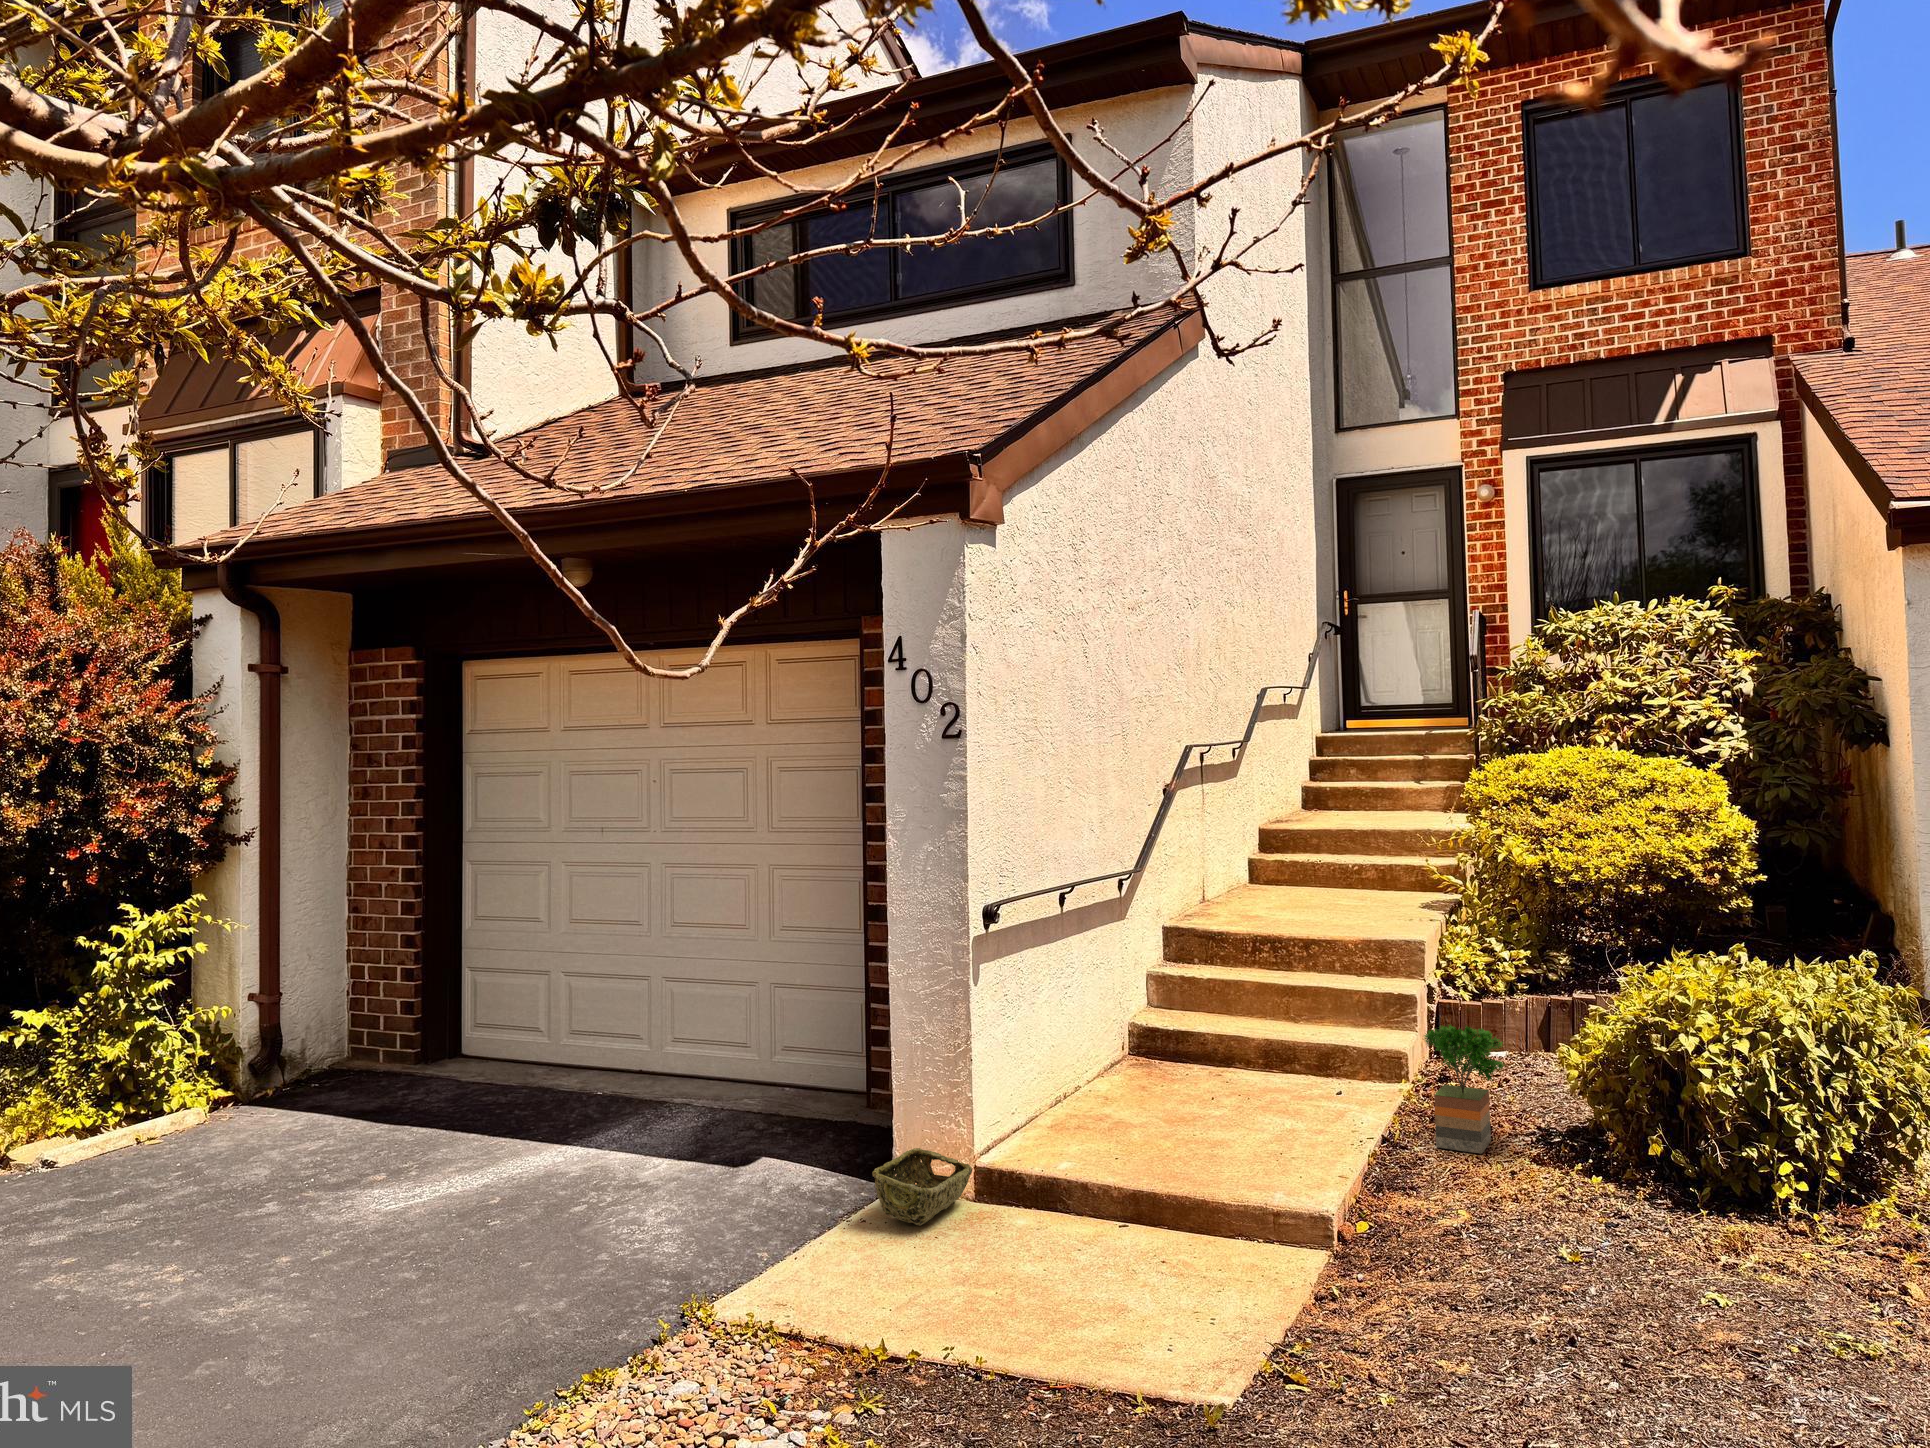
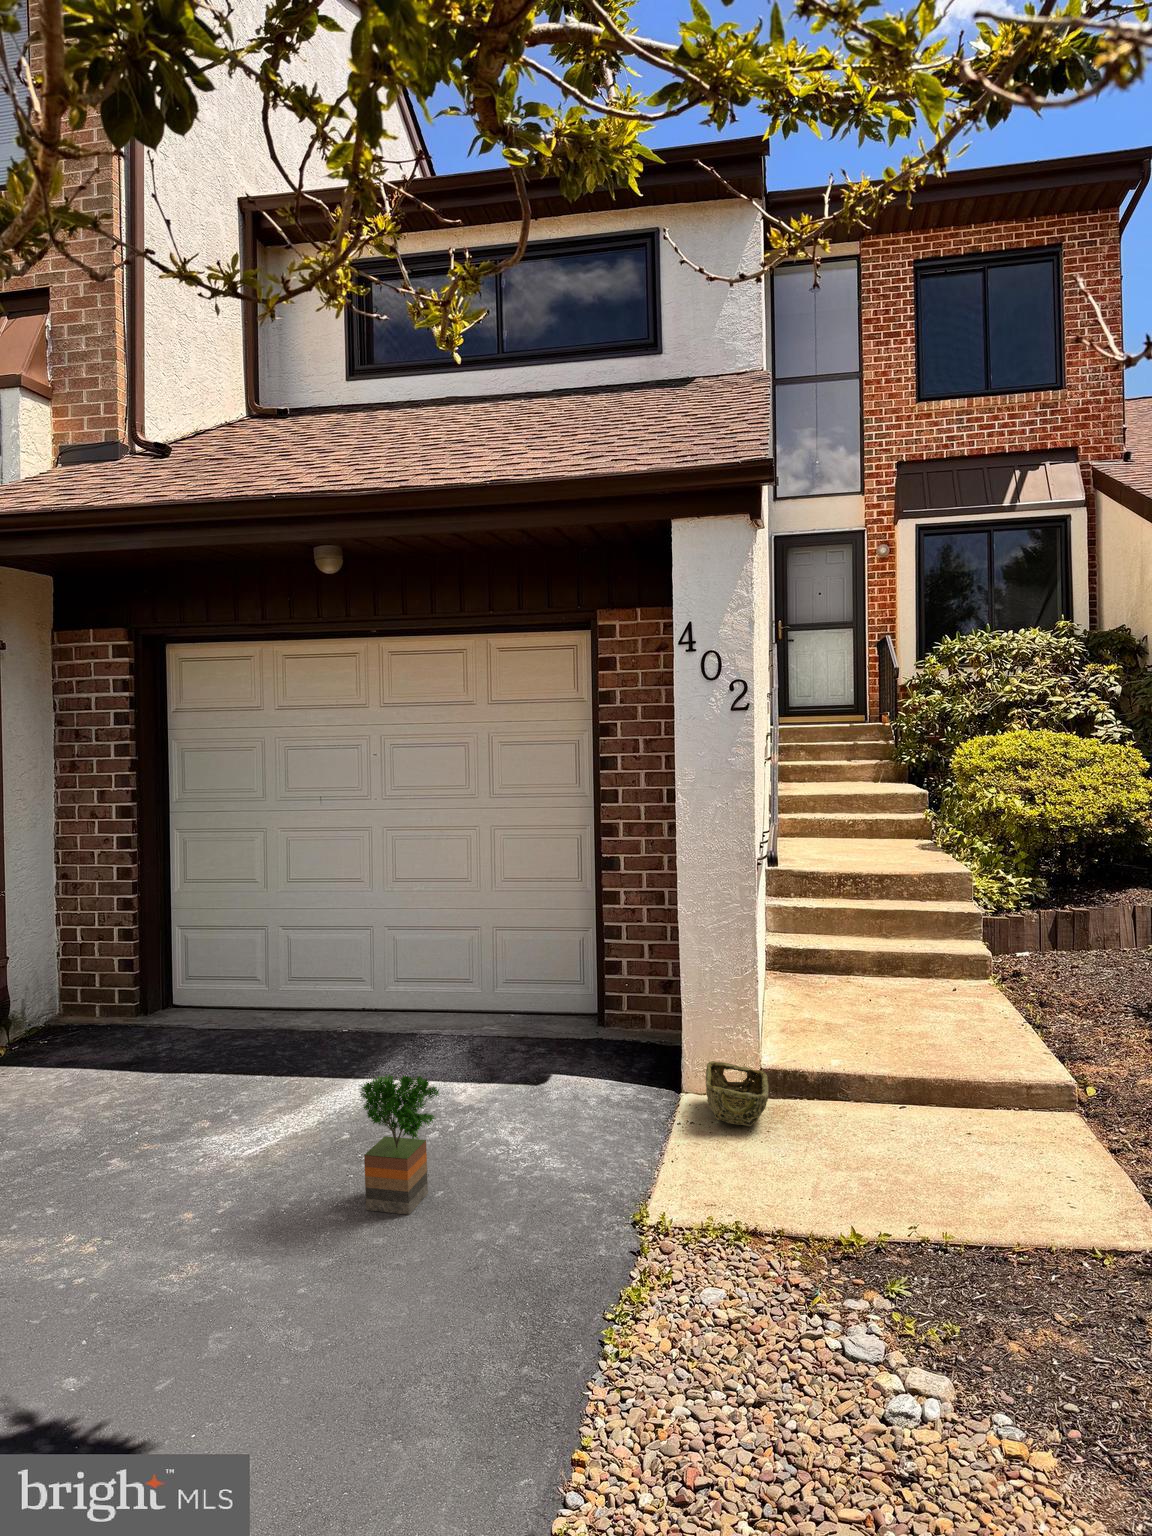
potted tree: present [1424,1025,1504,1154] -> present [360,1074,439,1215]

